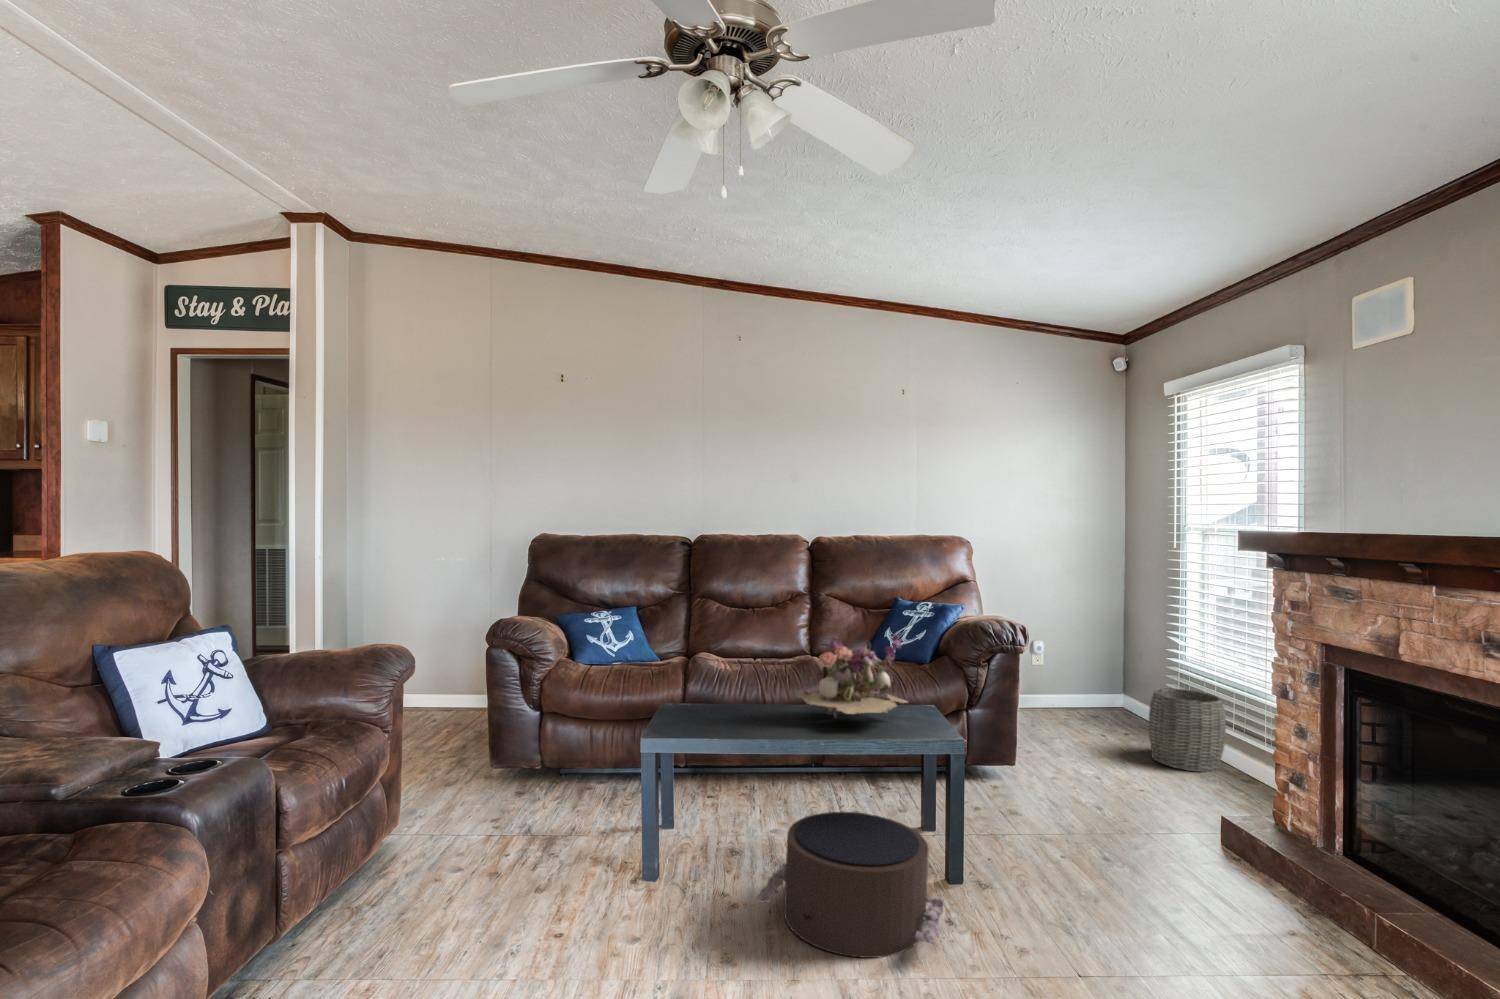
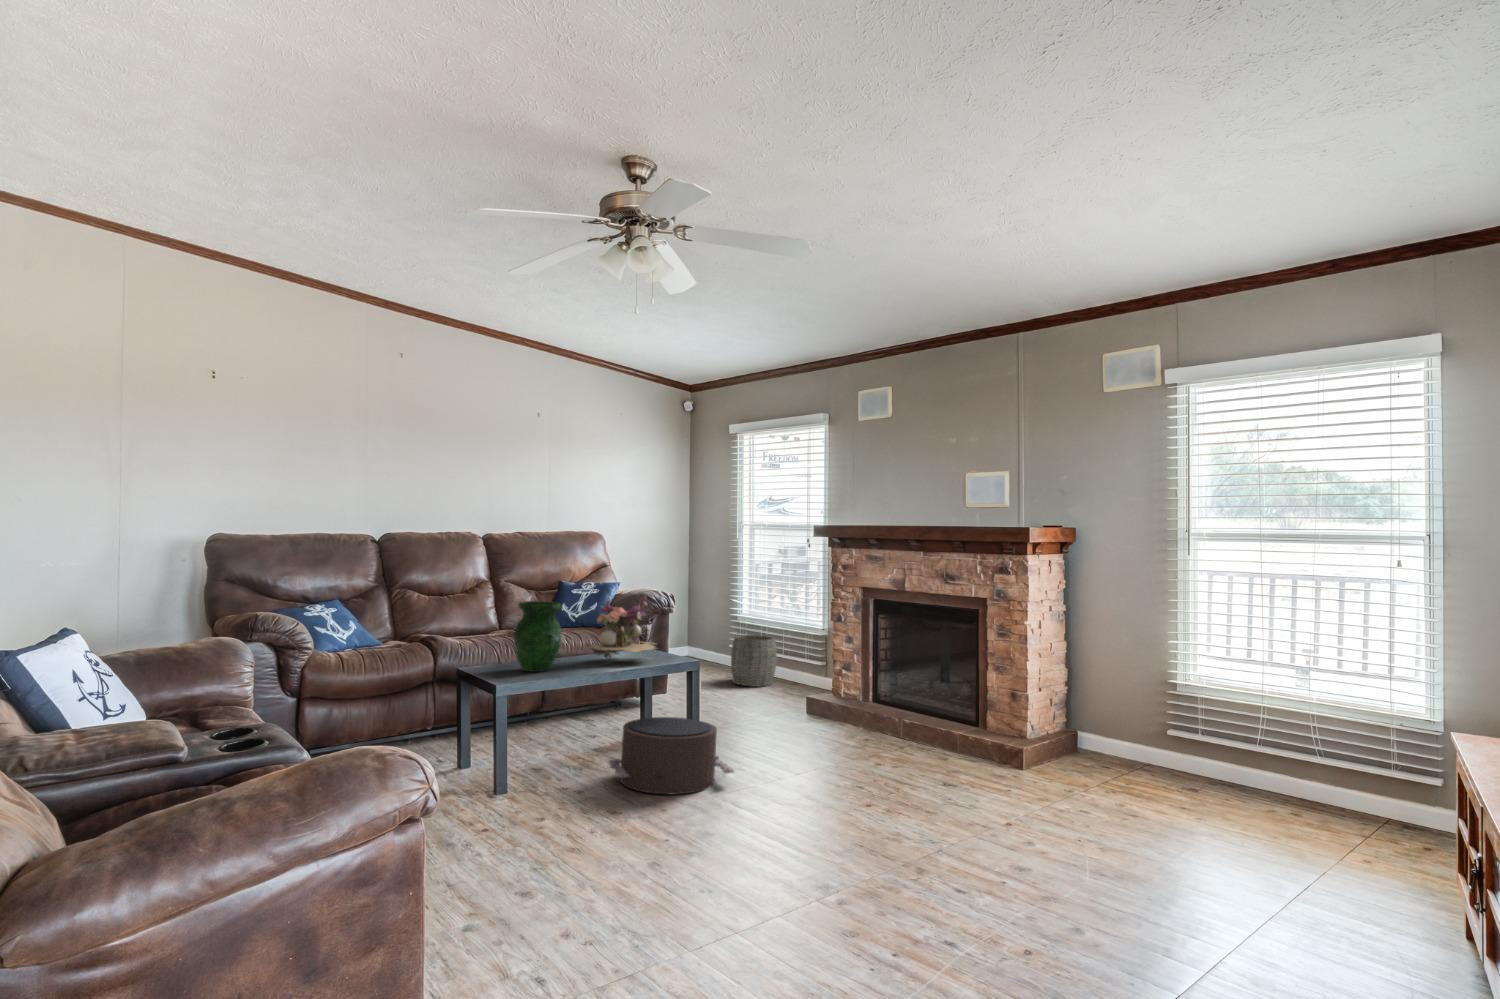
vase: none [698,630,757,723] -> present [514,601,561,672]

